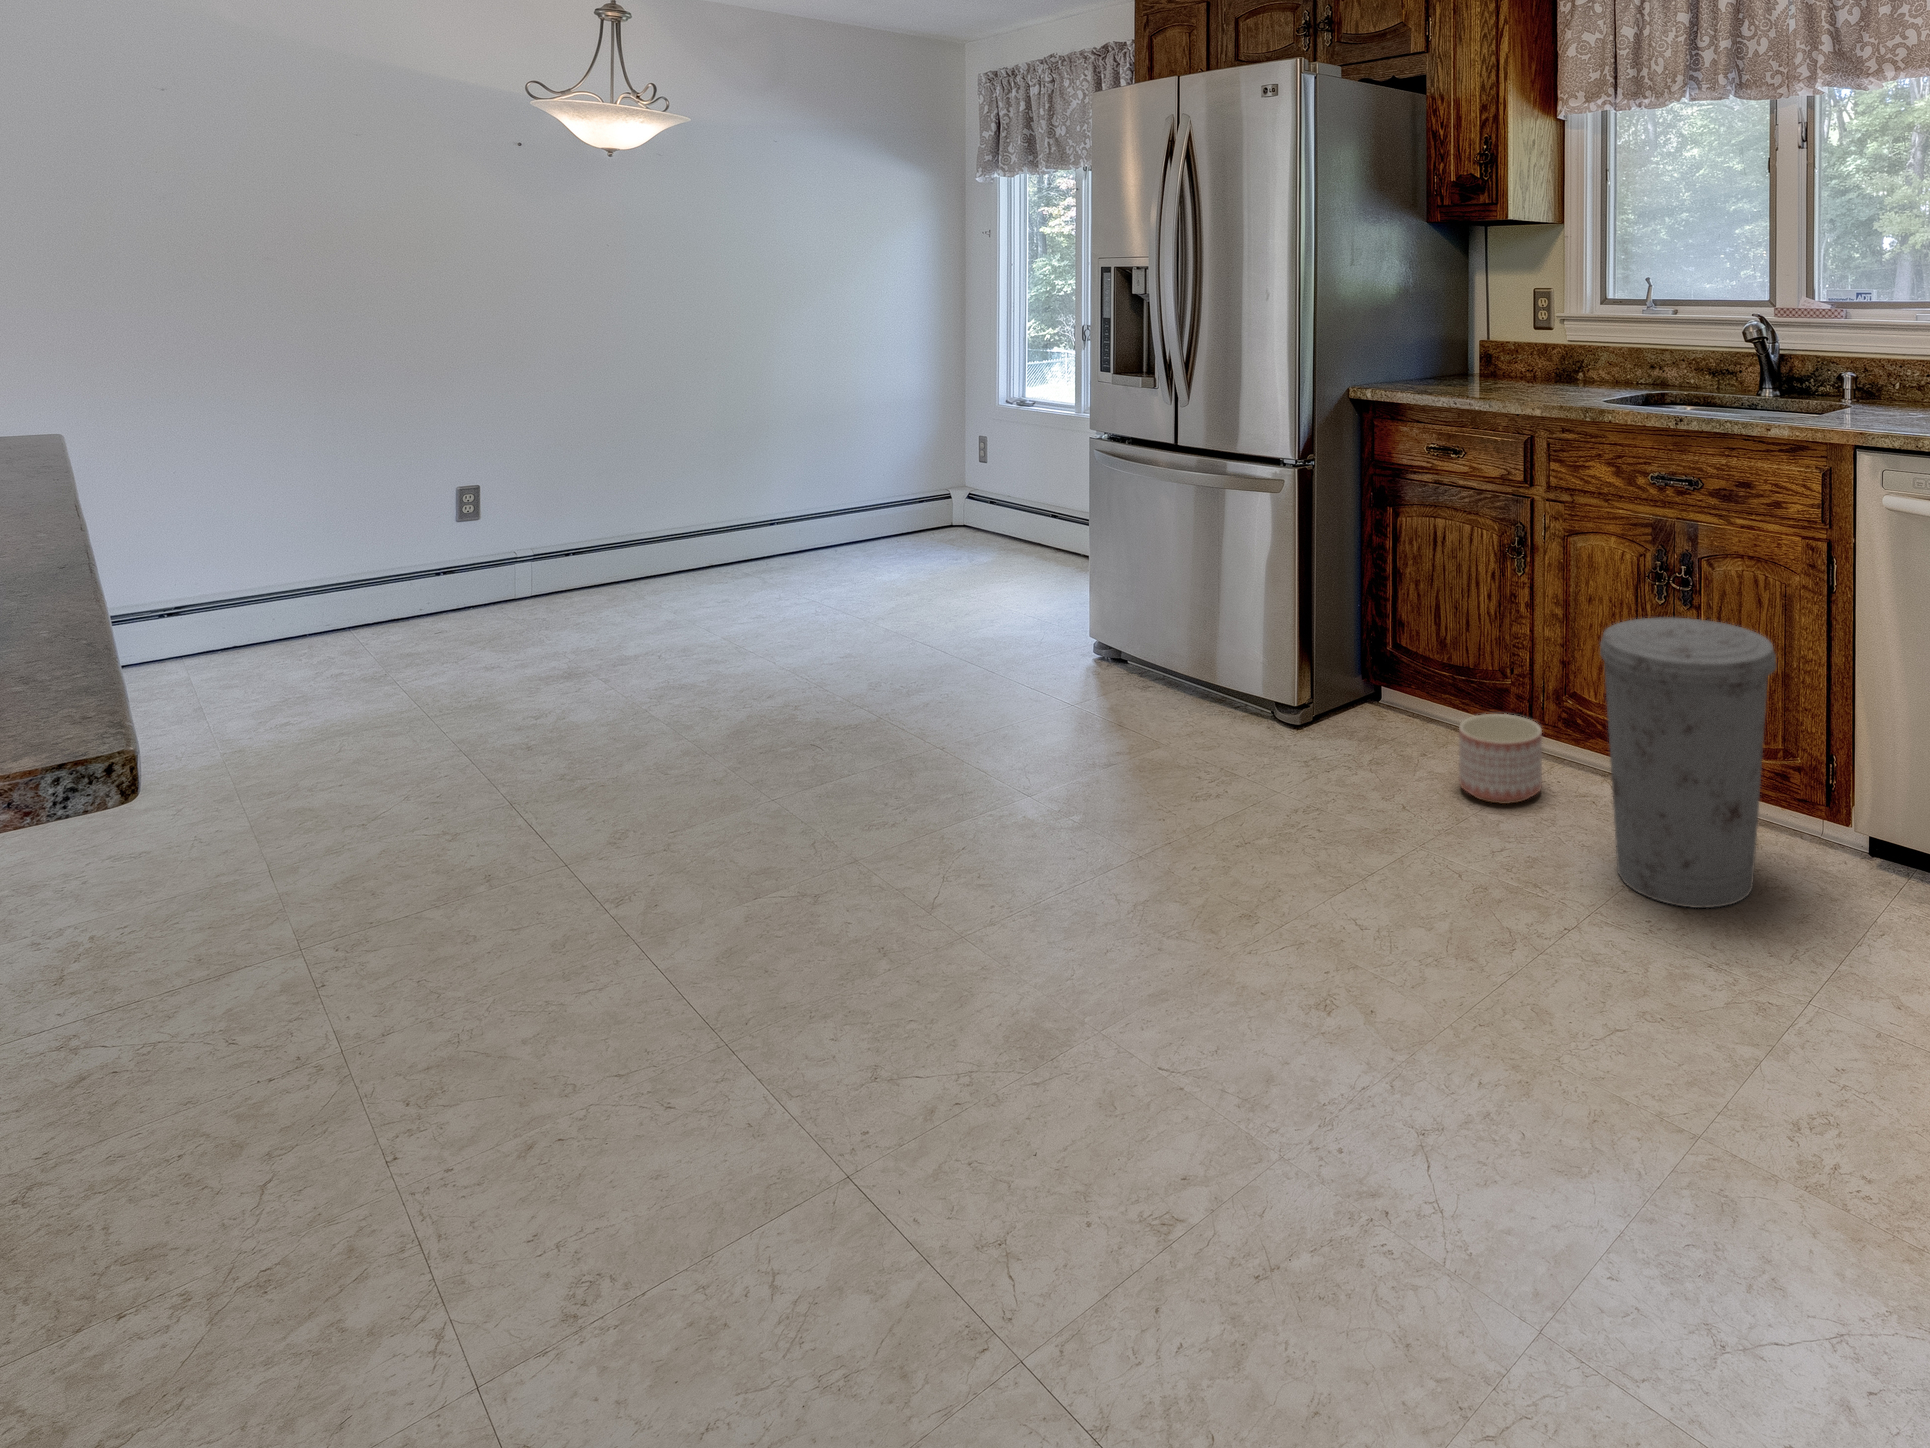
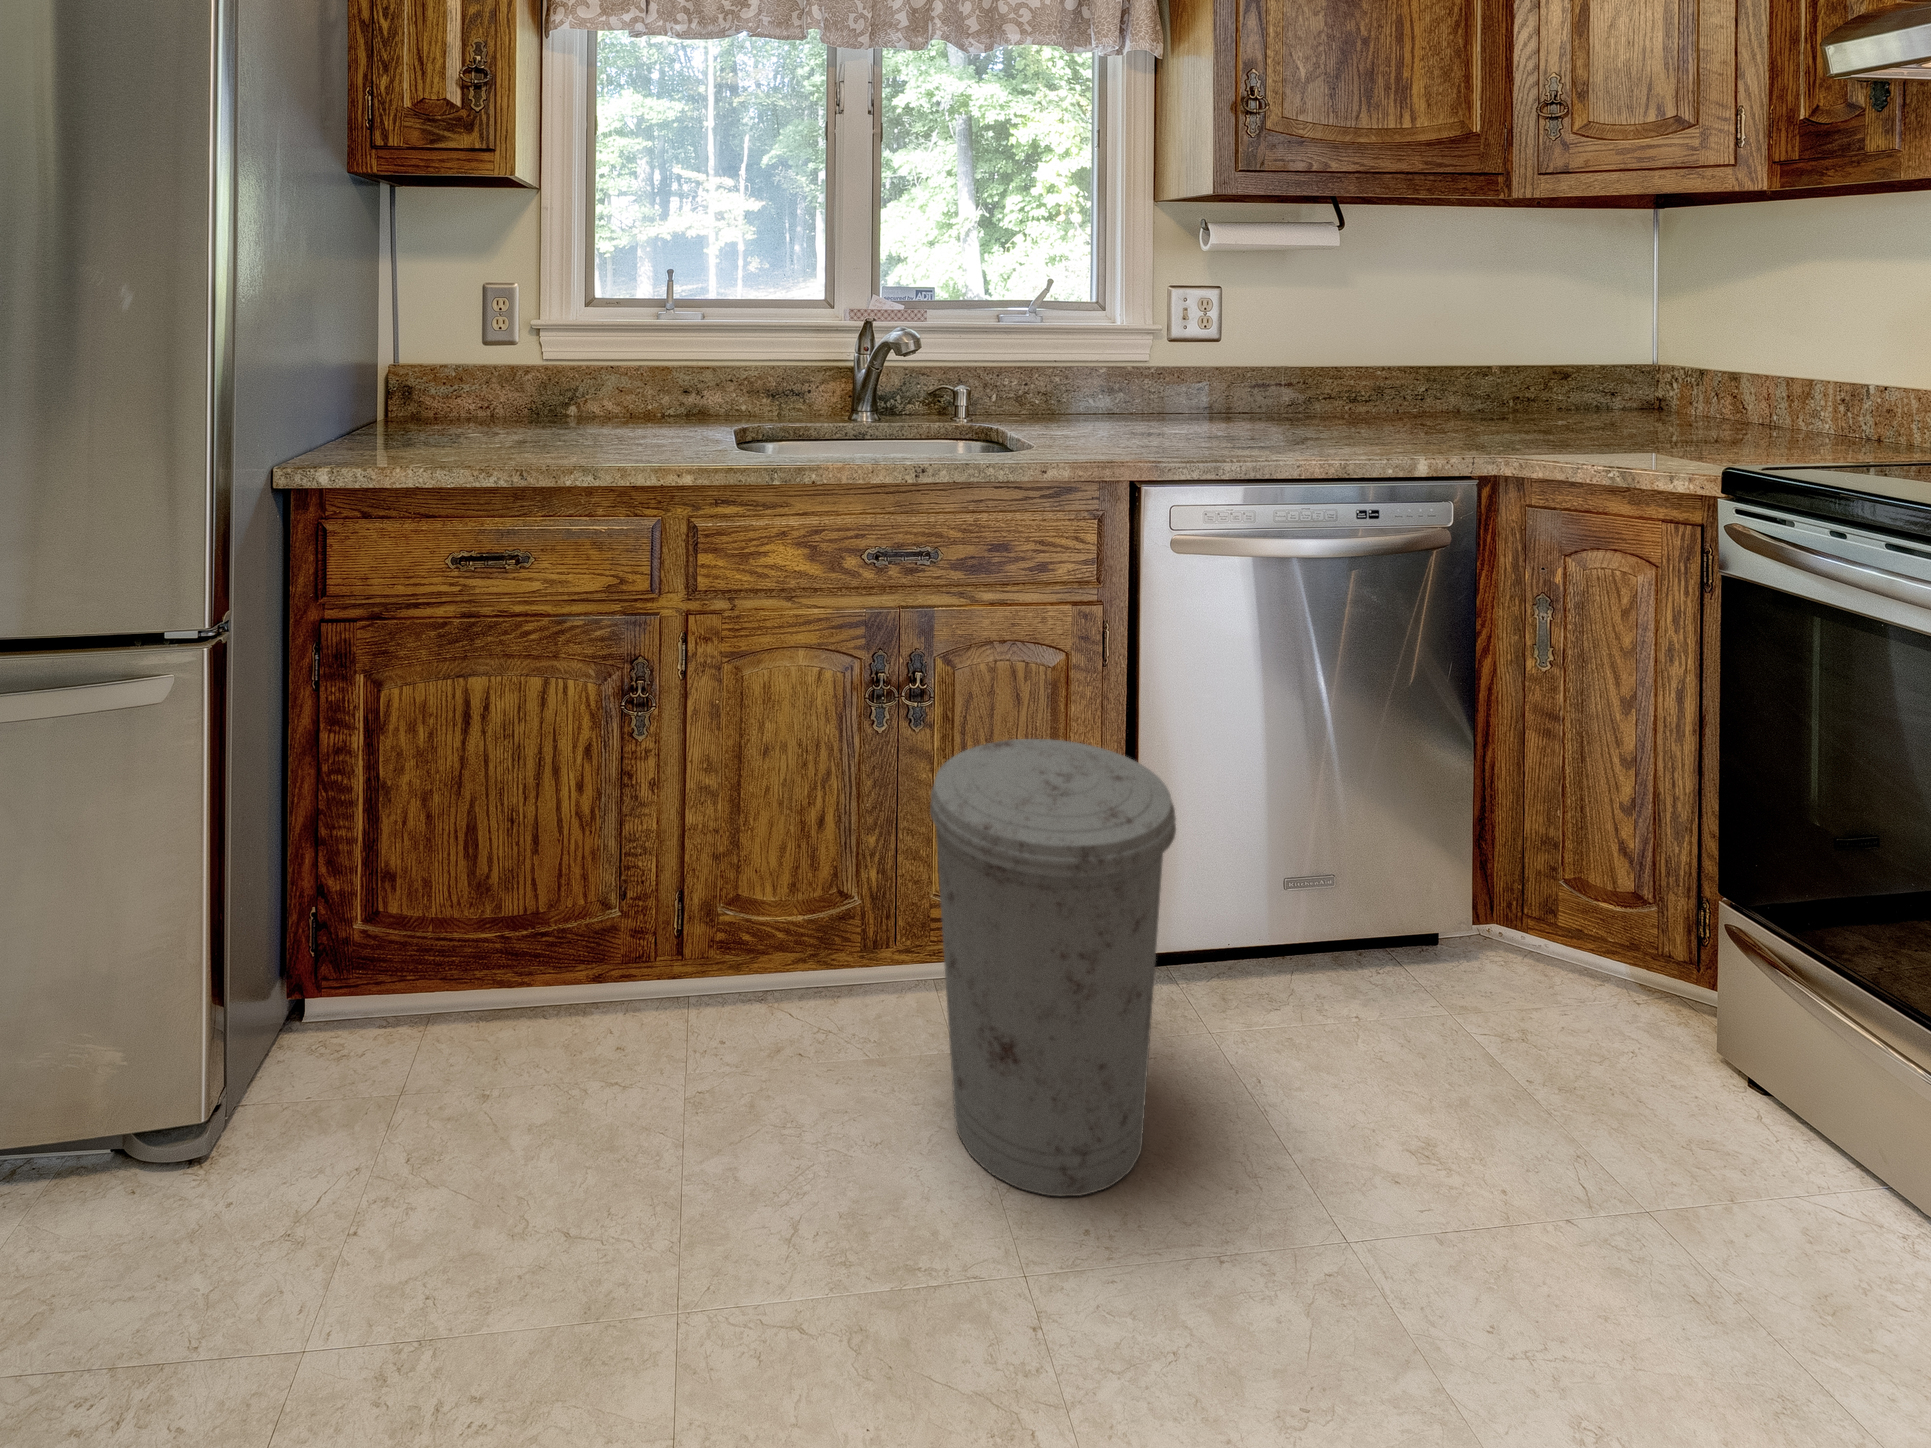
planter: present [1459,714,1542,804] -> none [613,972,749,1158]

